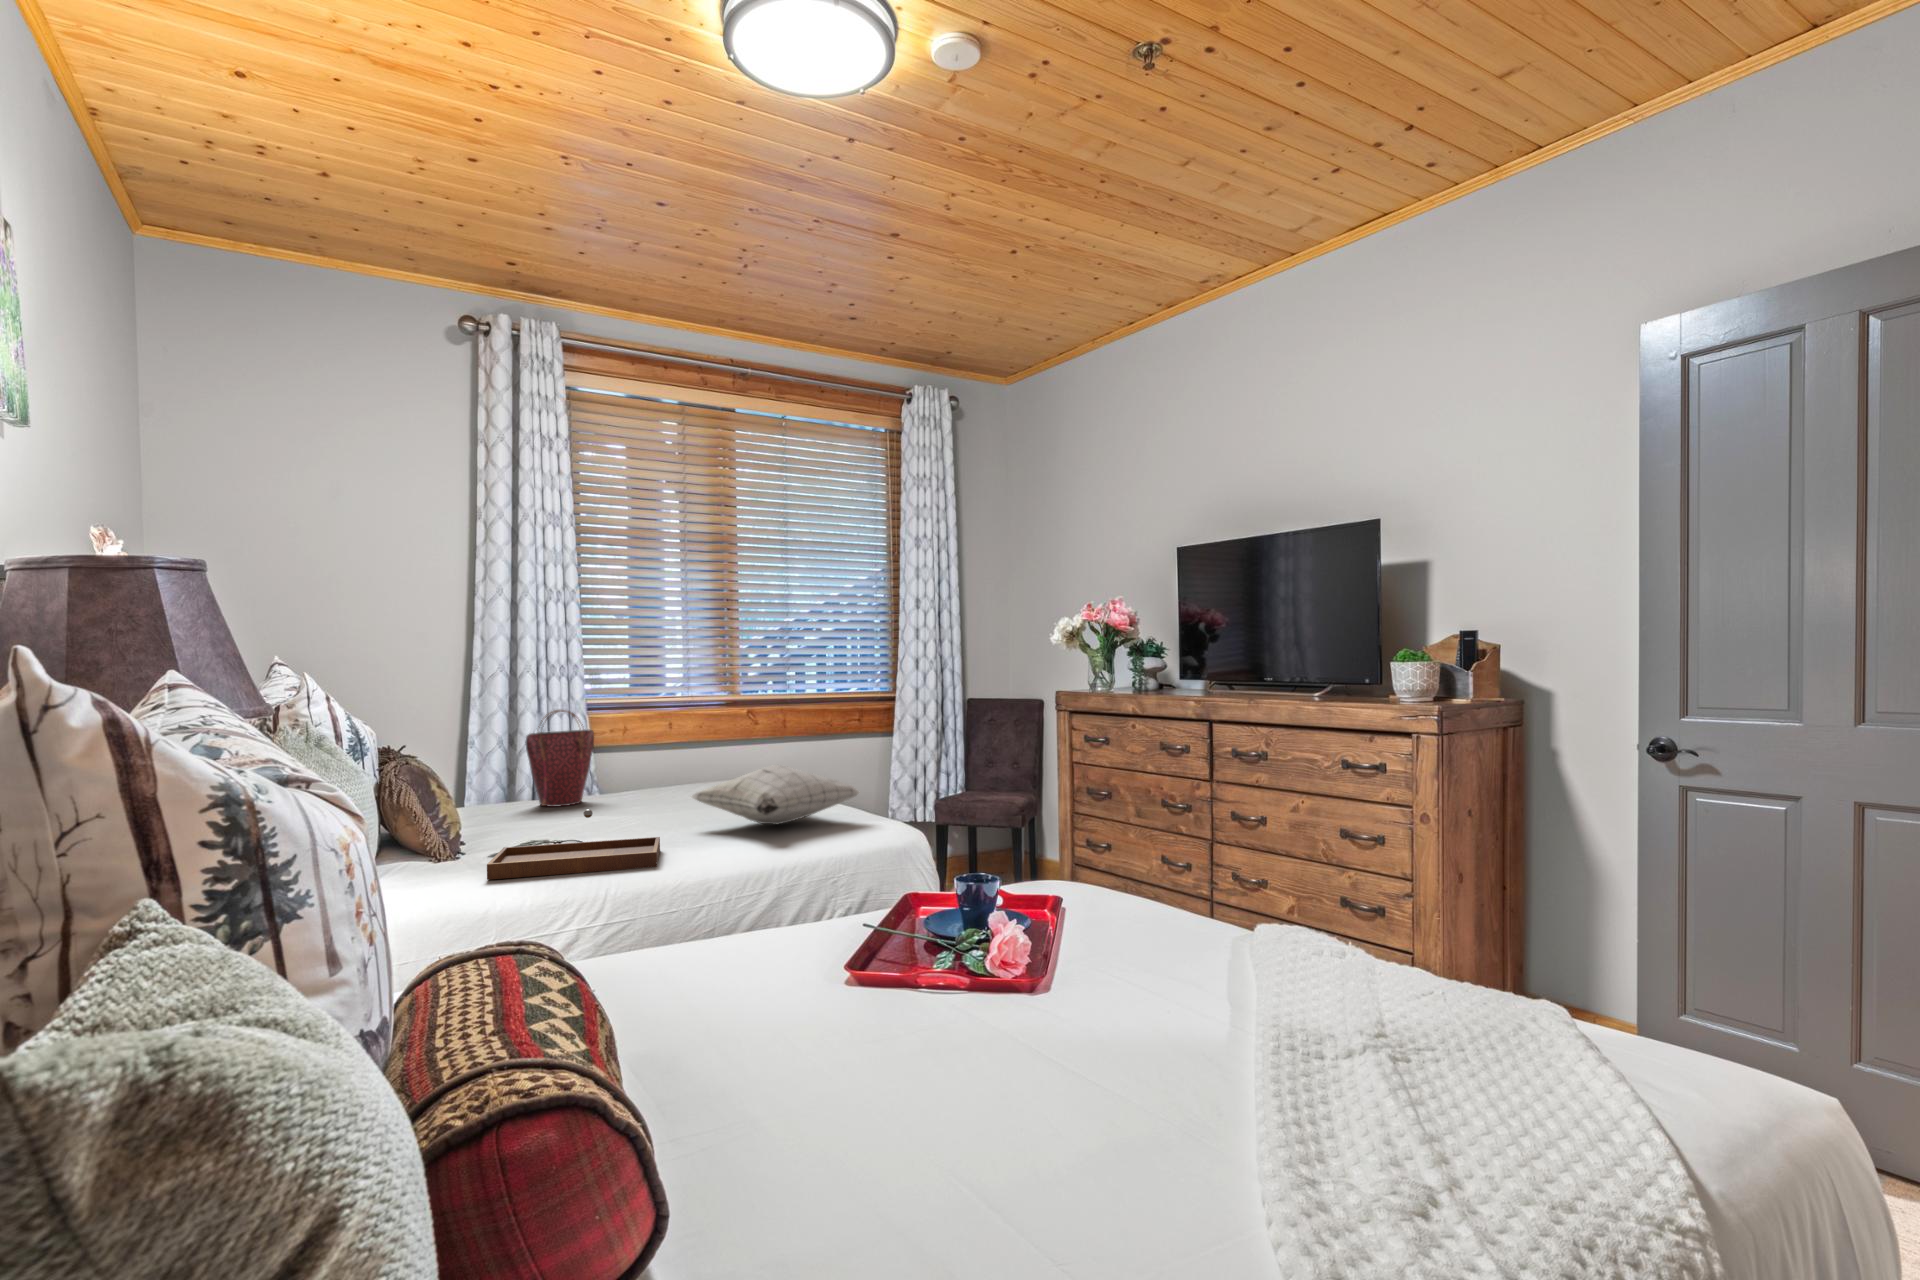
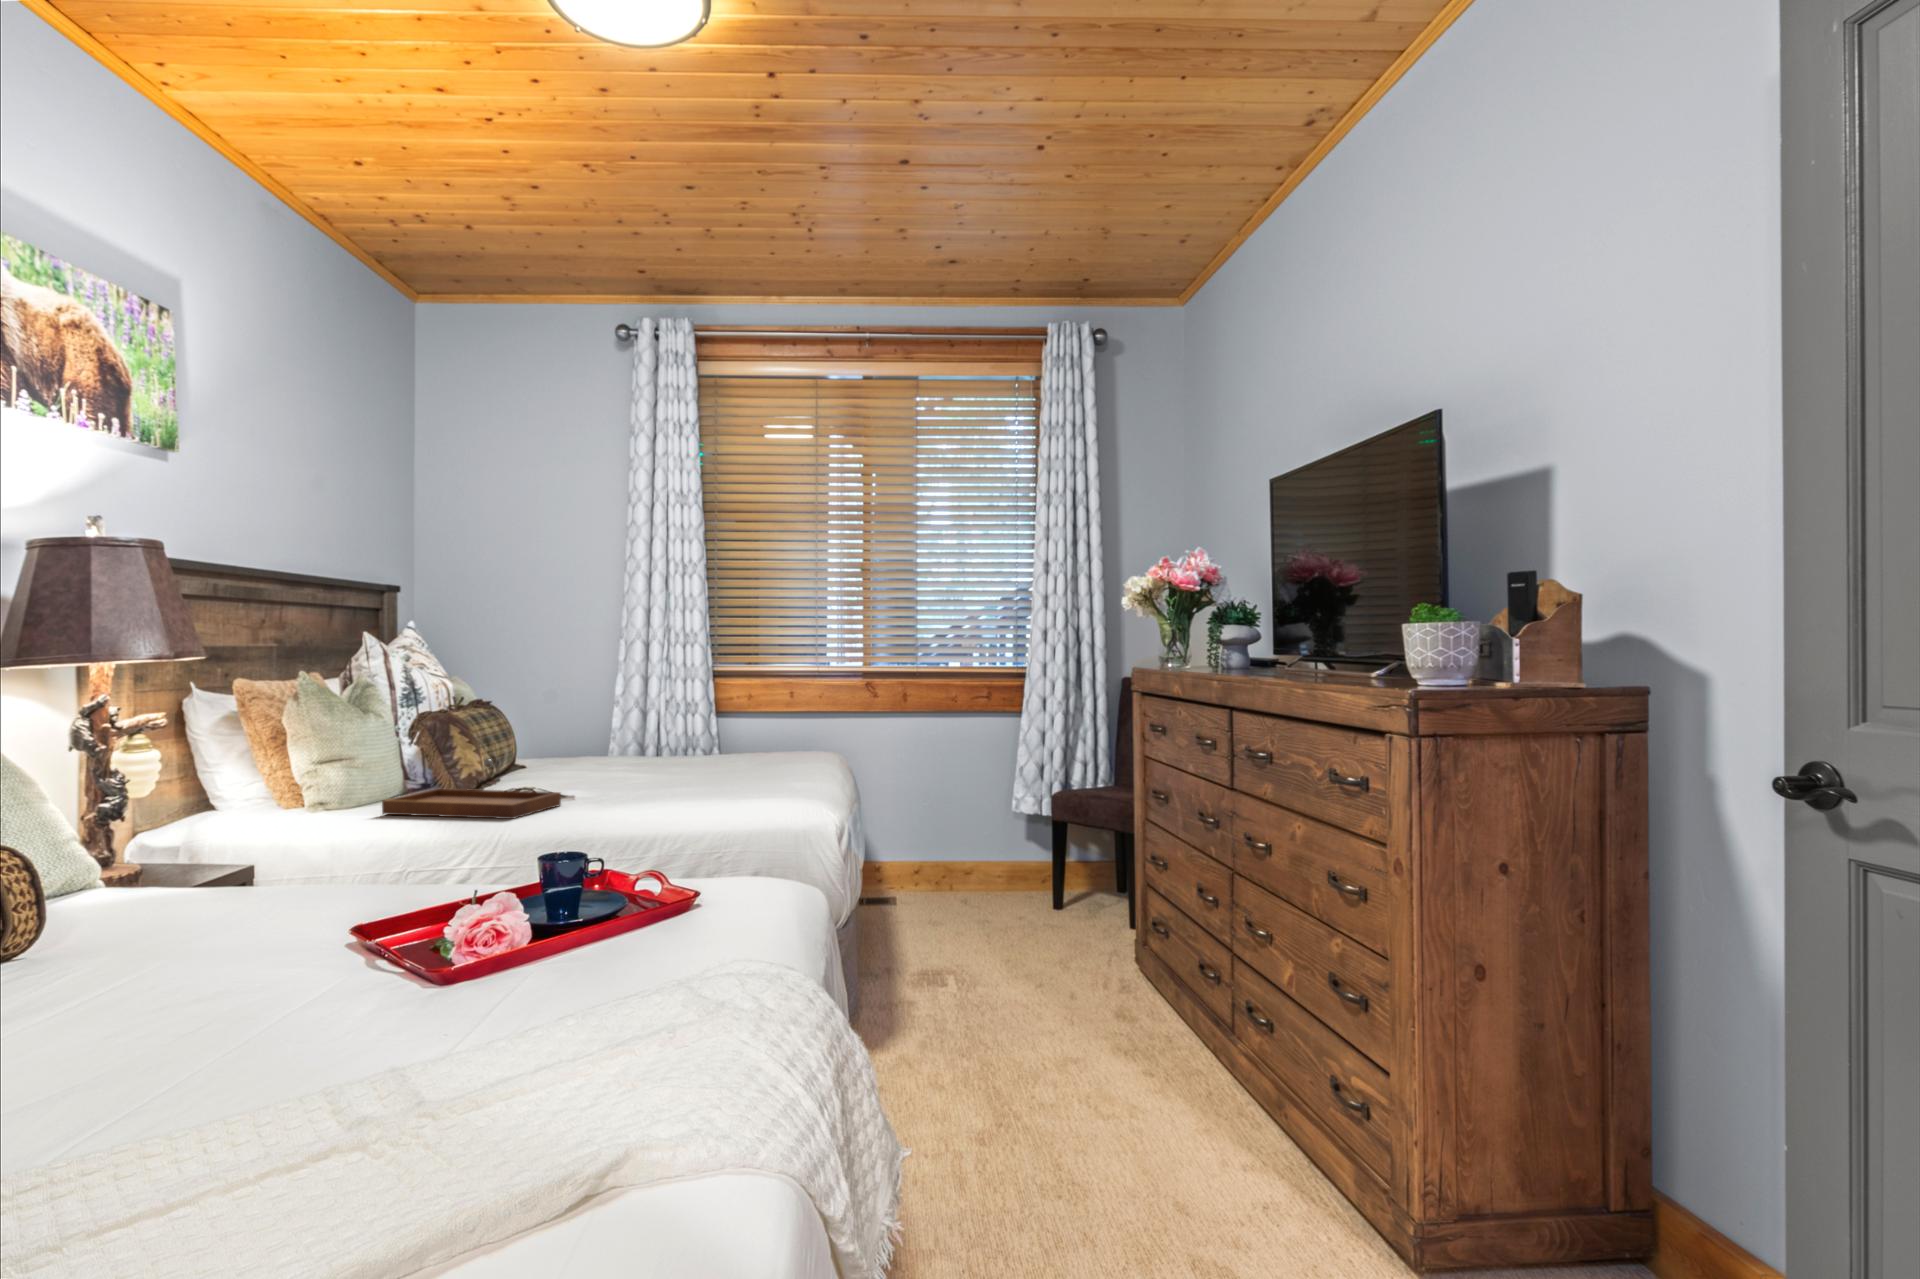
handbag: present [525,710,594,807] -> none [600,672,664,762]
pillow: present [692,765,859,824] -> none [642,731,788,793]

